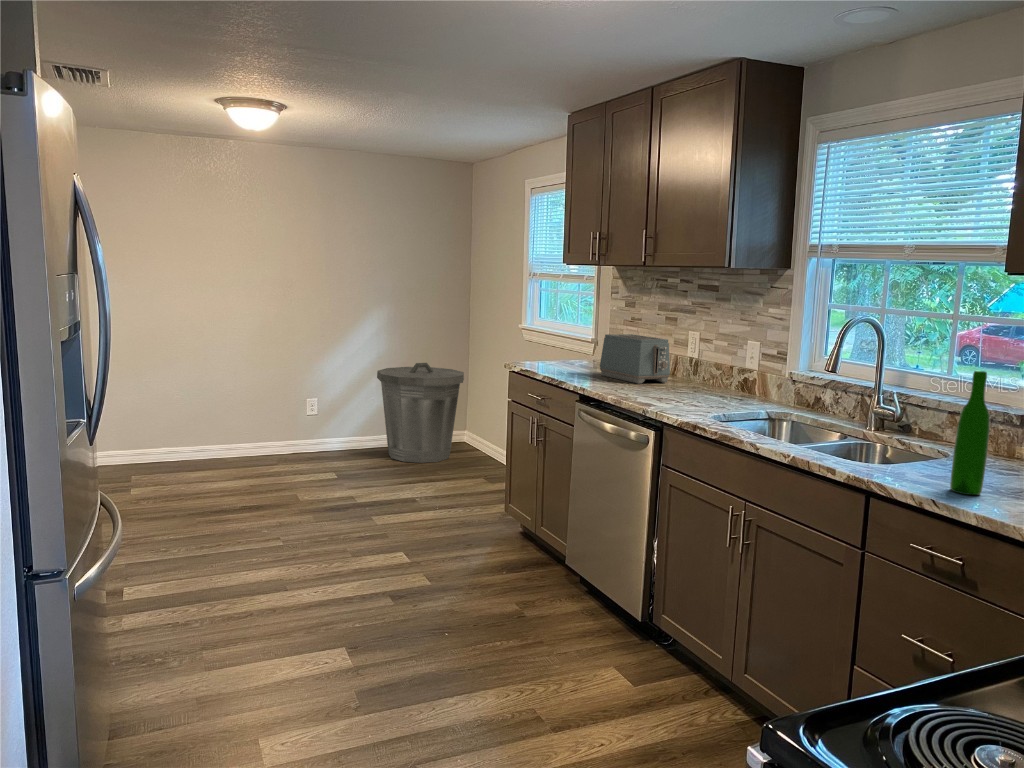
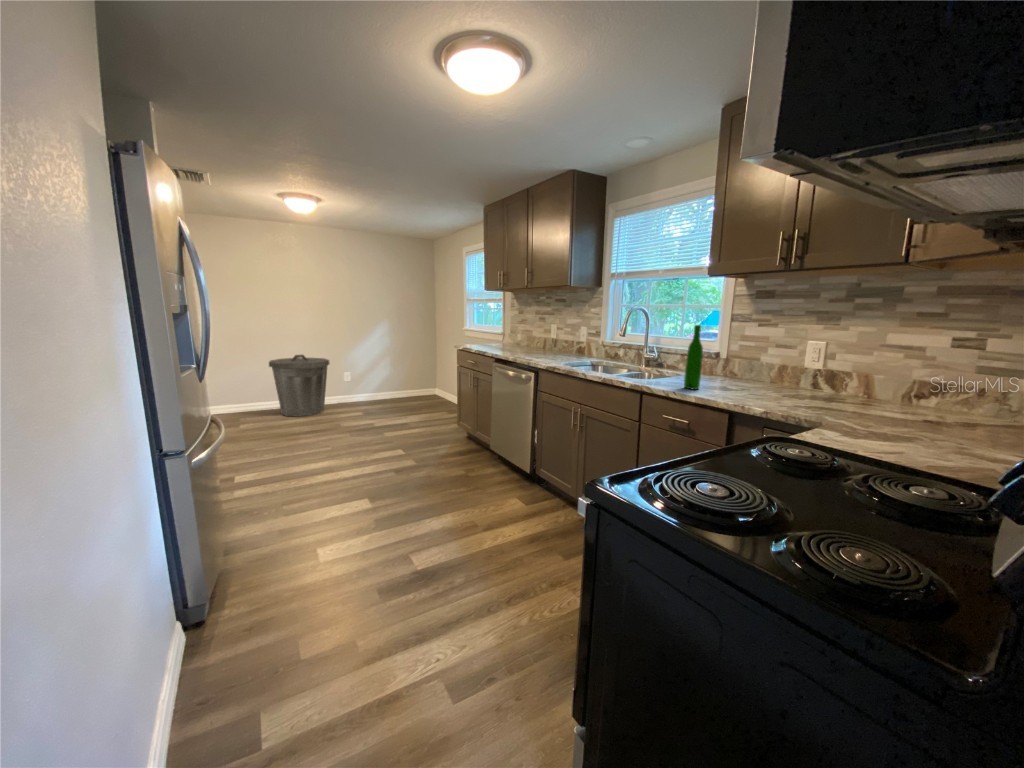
toaster: present [600,334,670,384] -> none [504,327,541,352]
trash can: present [377,363,464,463] -> present [269,355,329,417]

